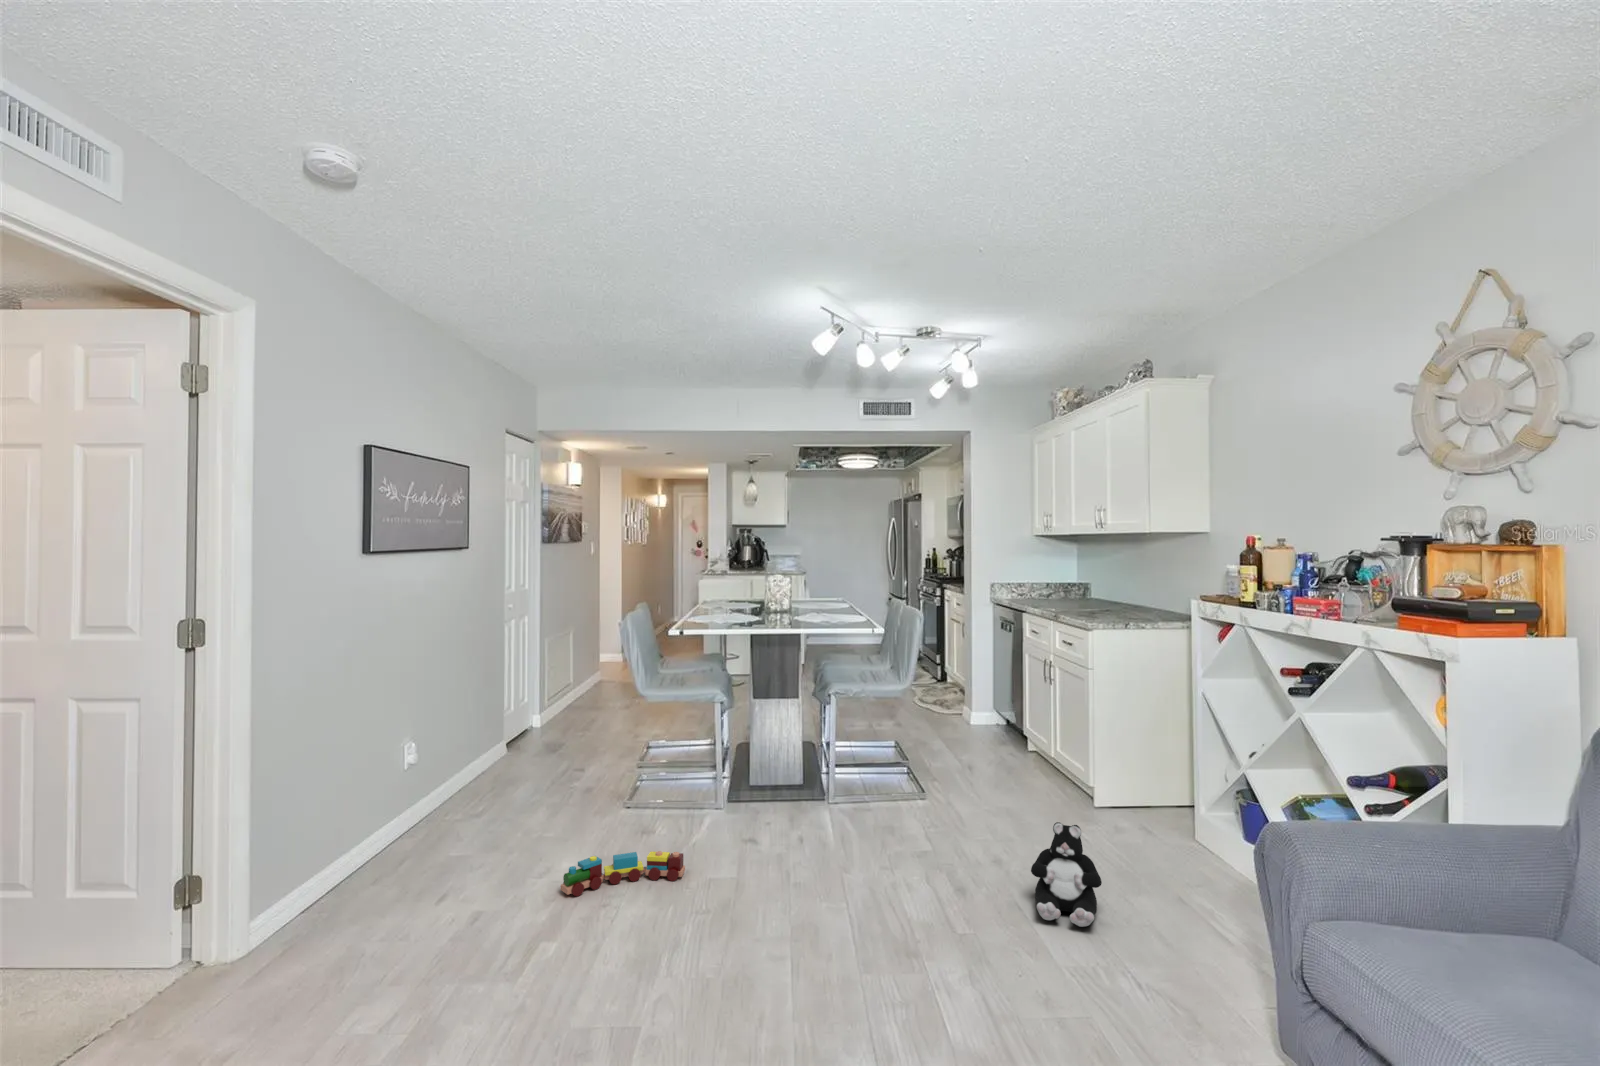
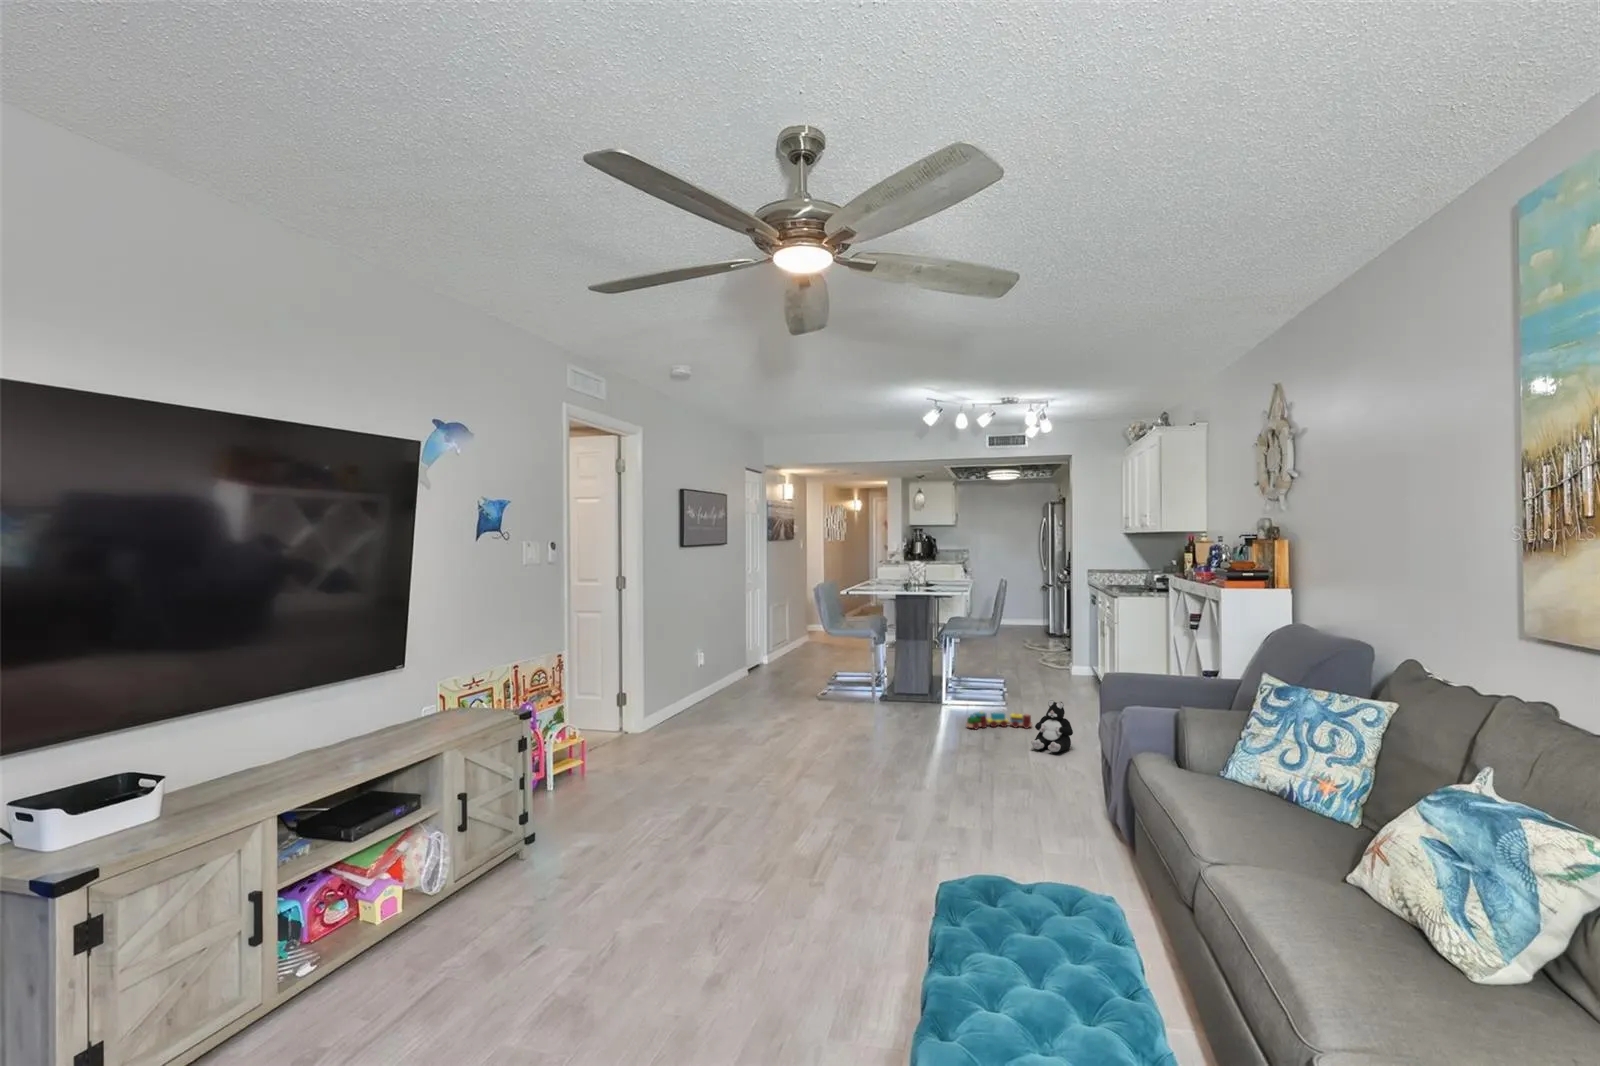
toy train: present [561,851,685,896] -> present [966,711,1032,729]

